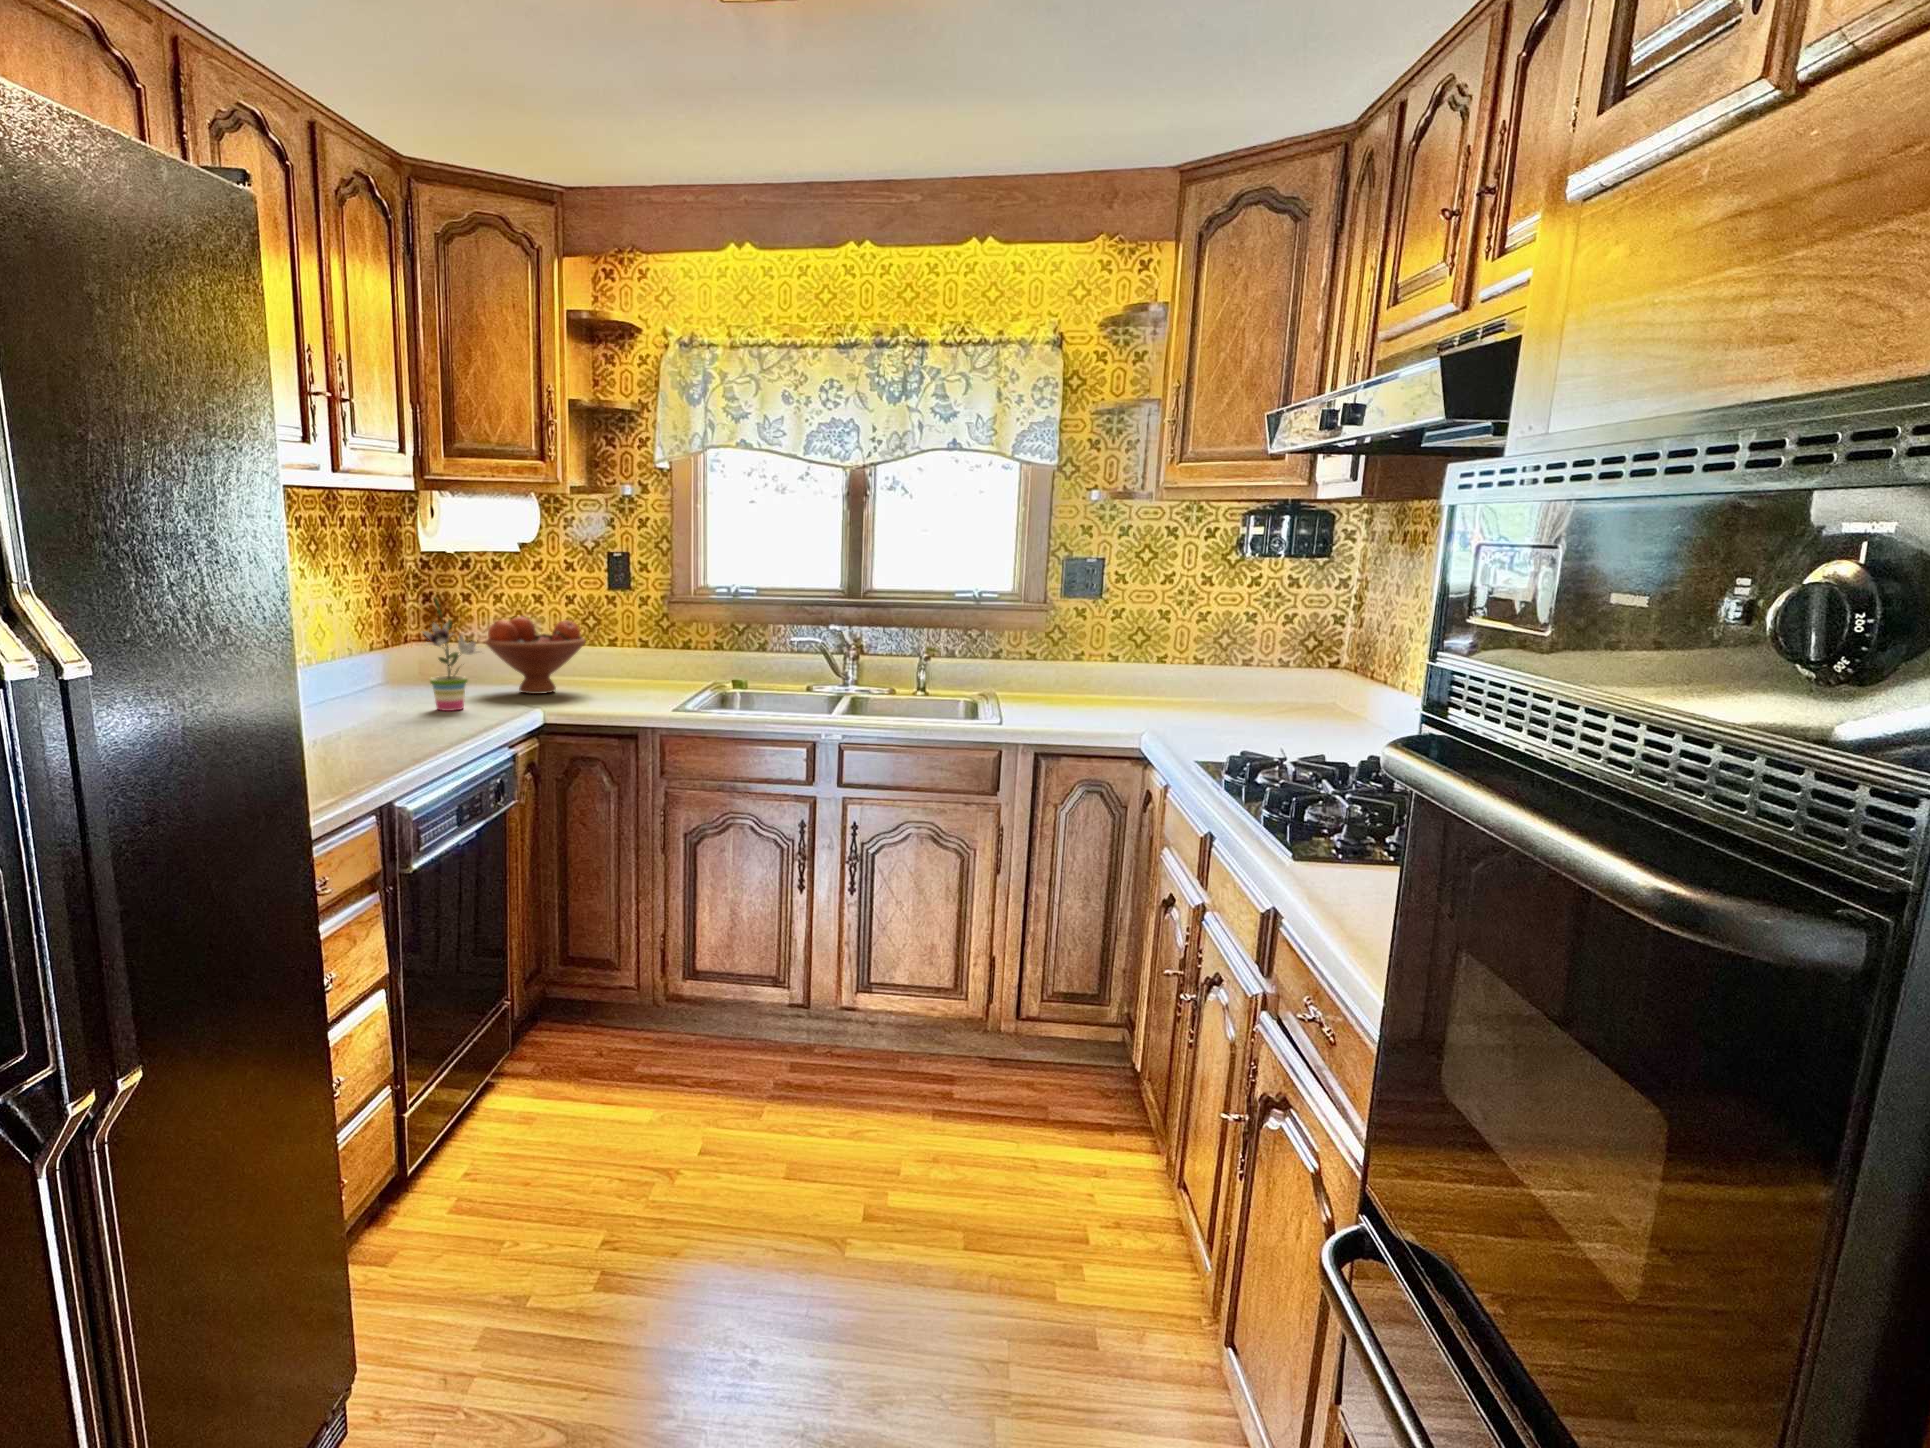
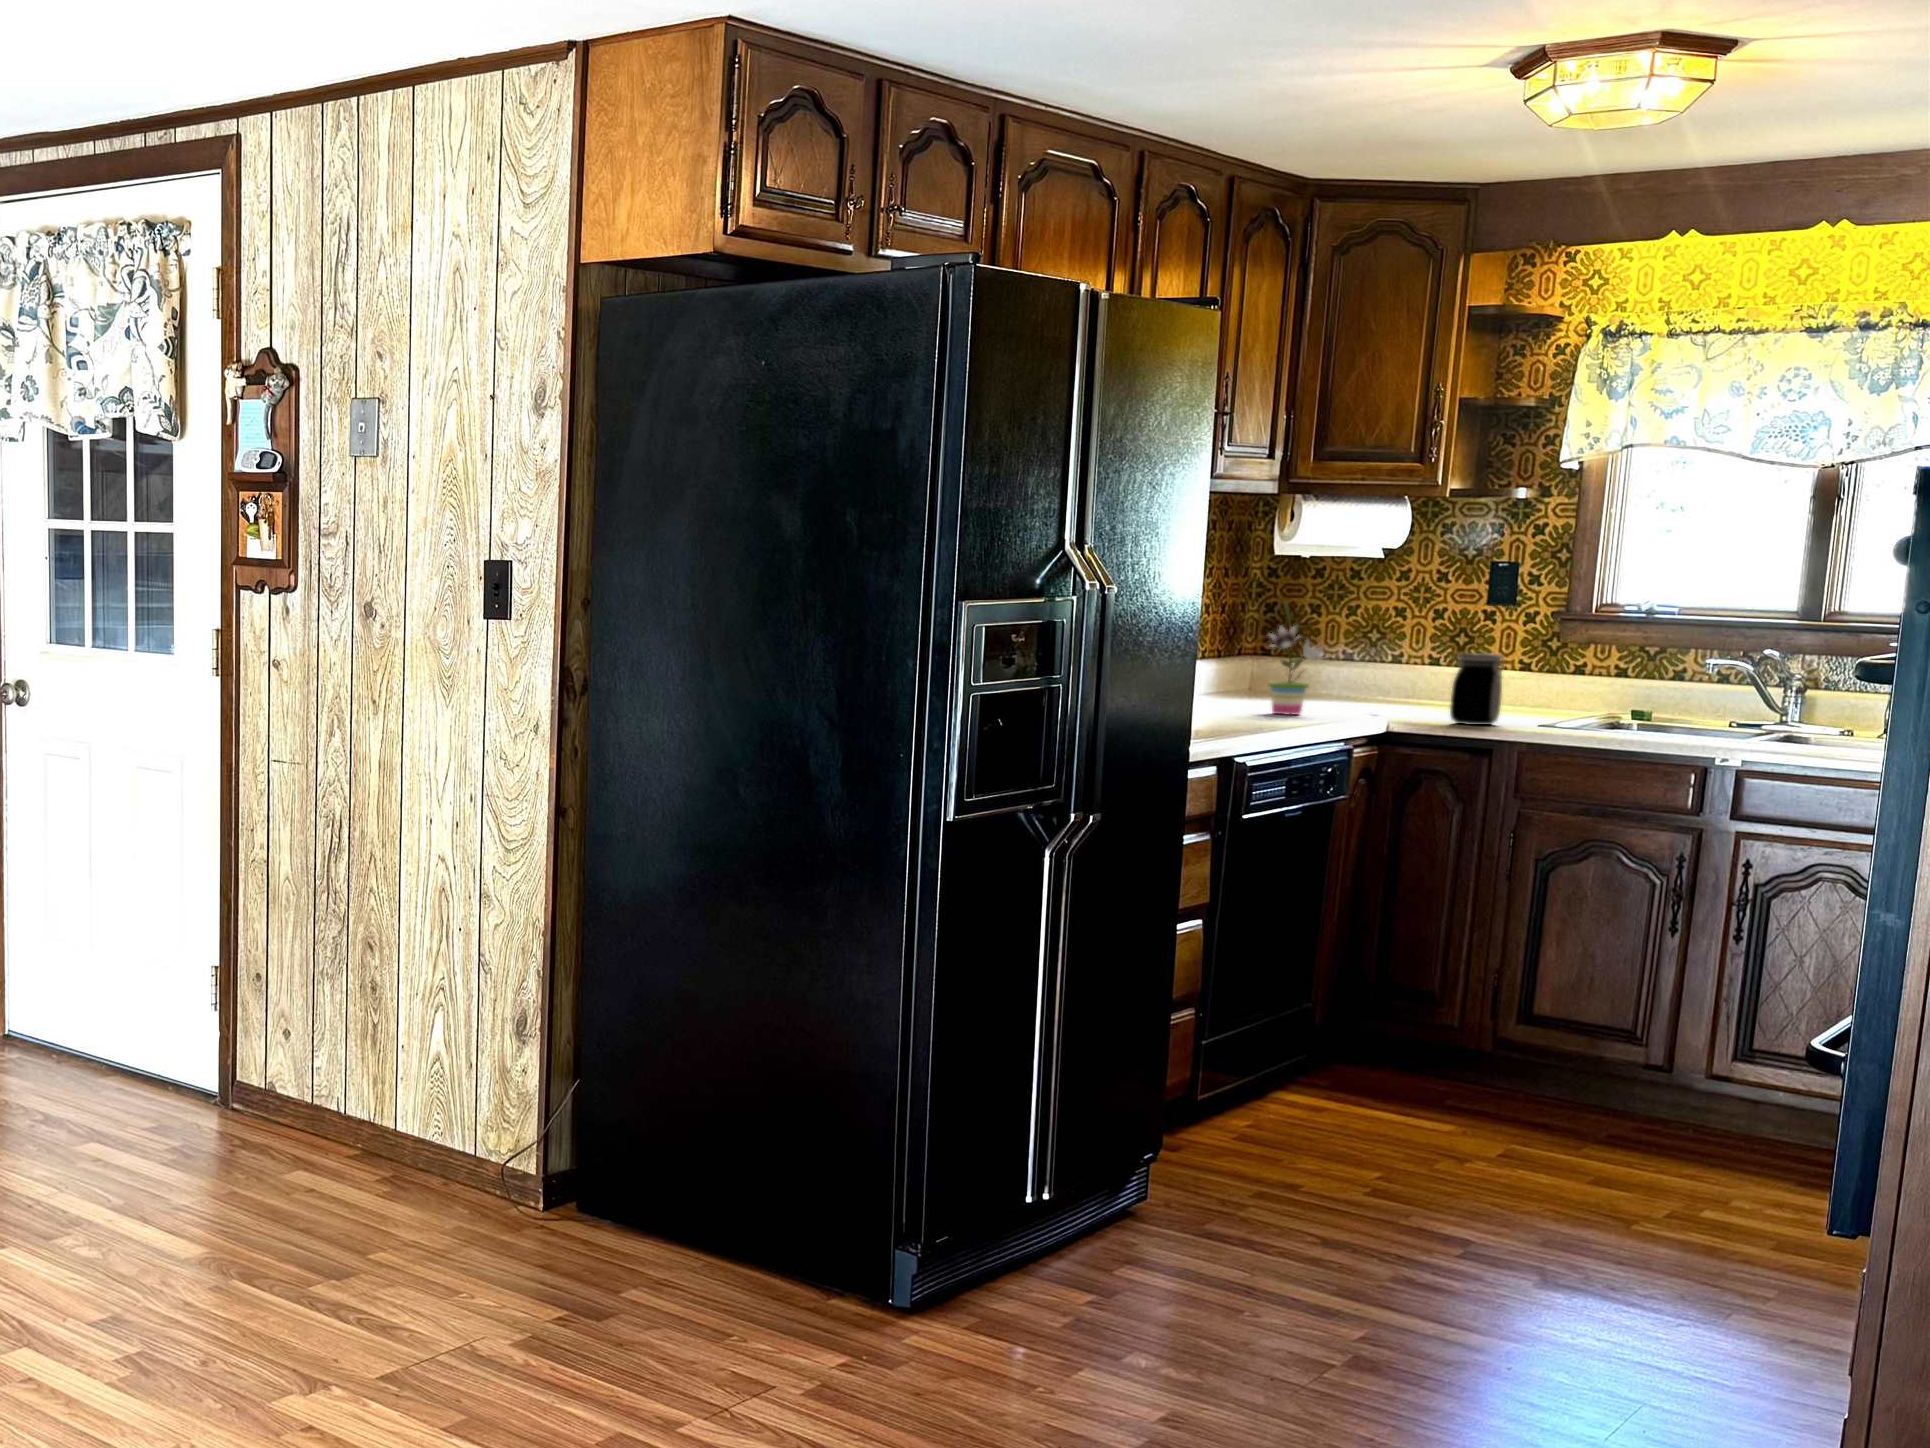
fruit bowl: present [485,616,586,694] -> none [1332,629,1450,711]
jar: none [596,642,639,711] -> present [1450,653,1504,725]

